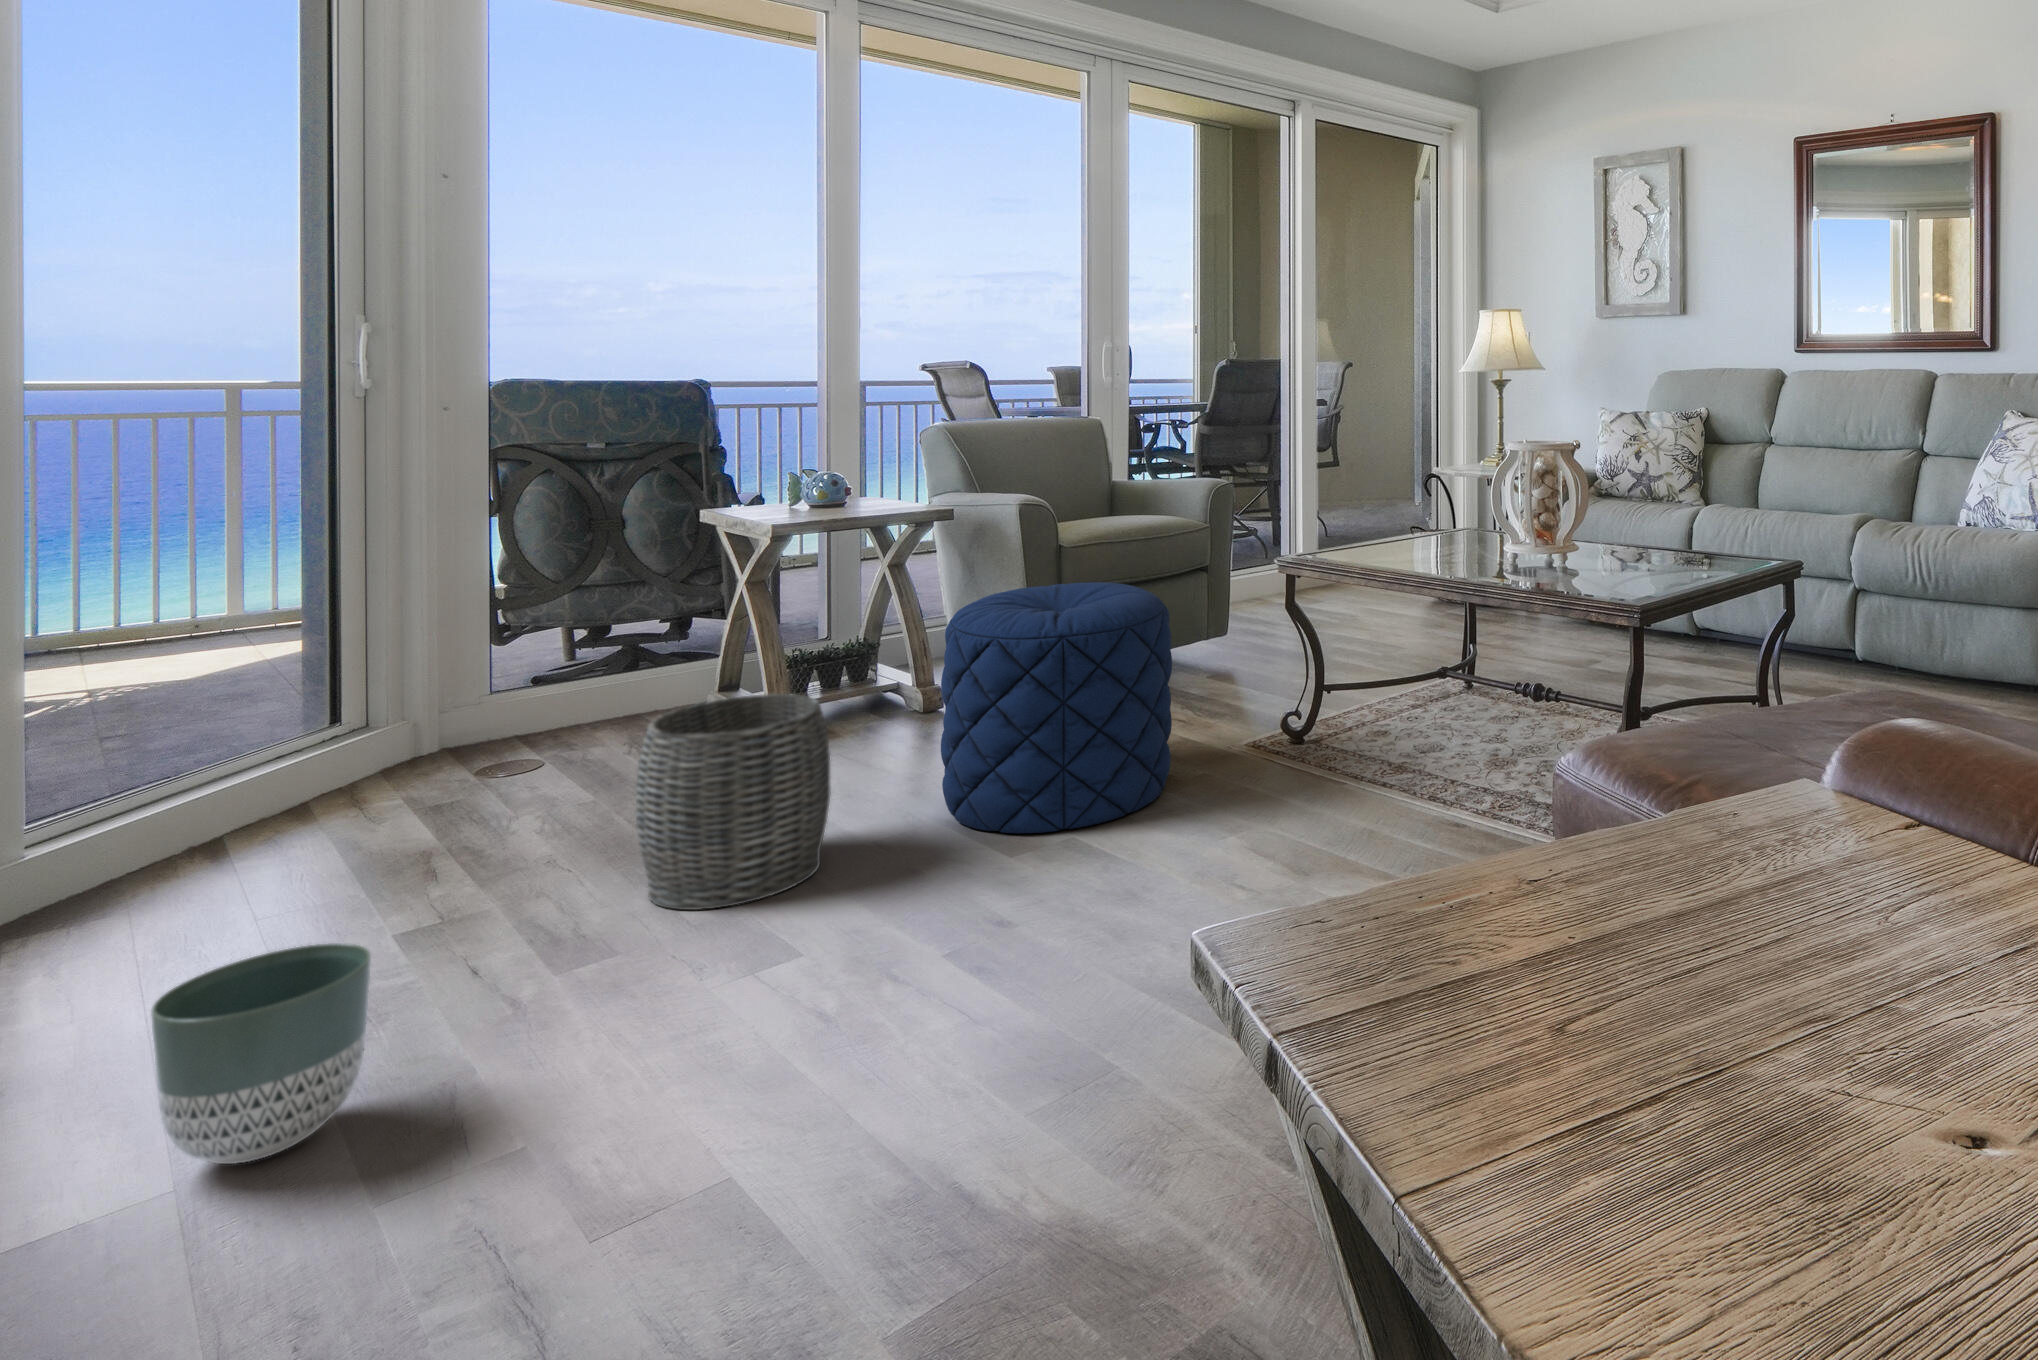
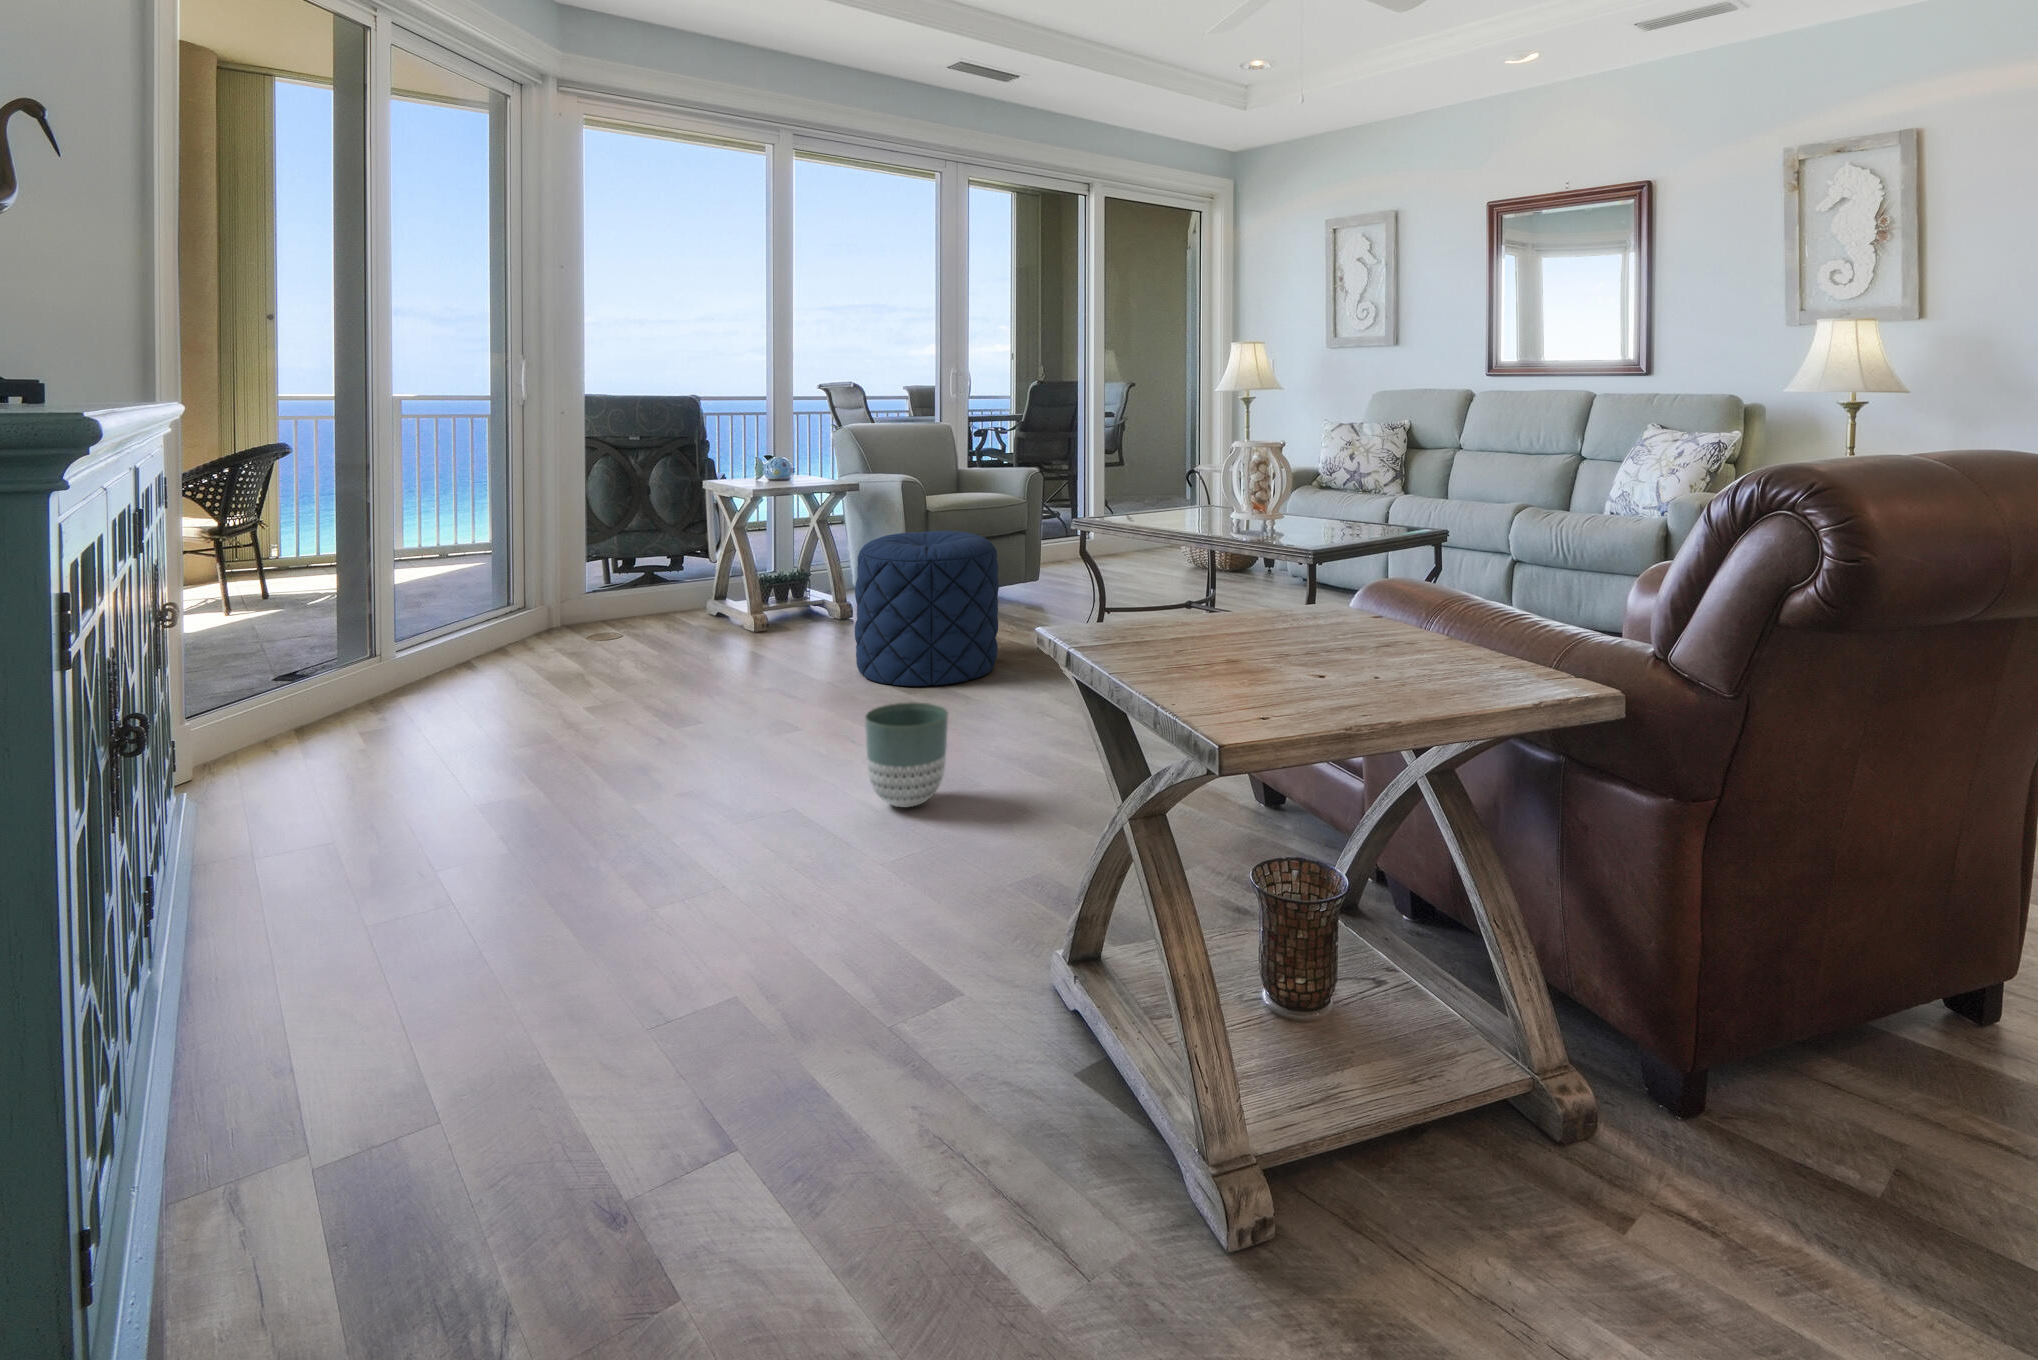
woven basket: present [636,694,830,910] -> none [690,590,795,711]
planter: present [151,943,371,1164] -> present [865,702,948,807]

